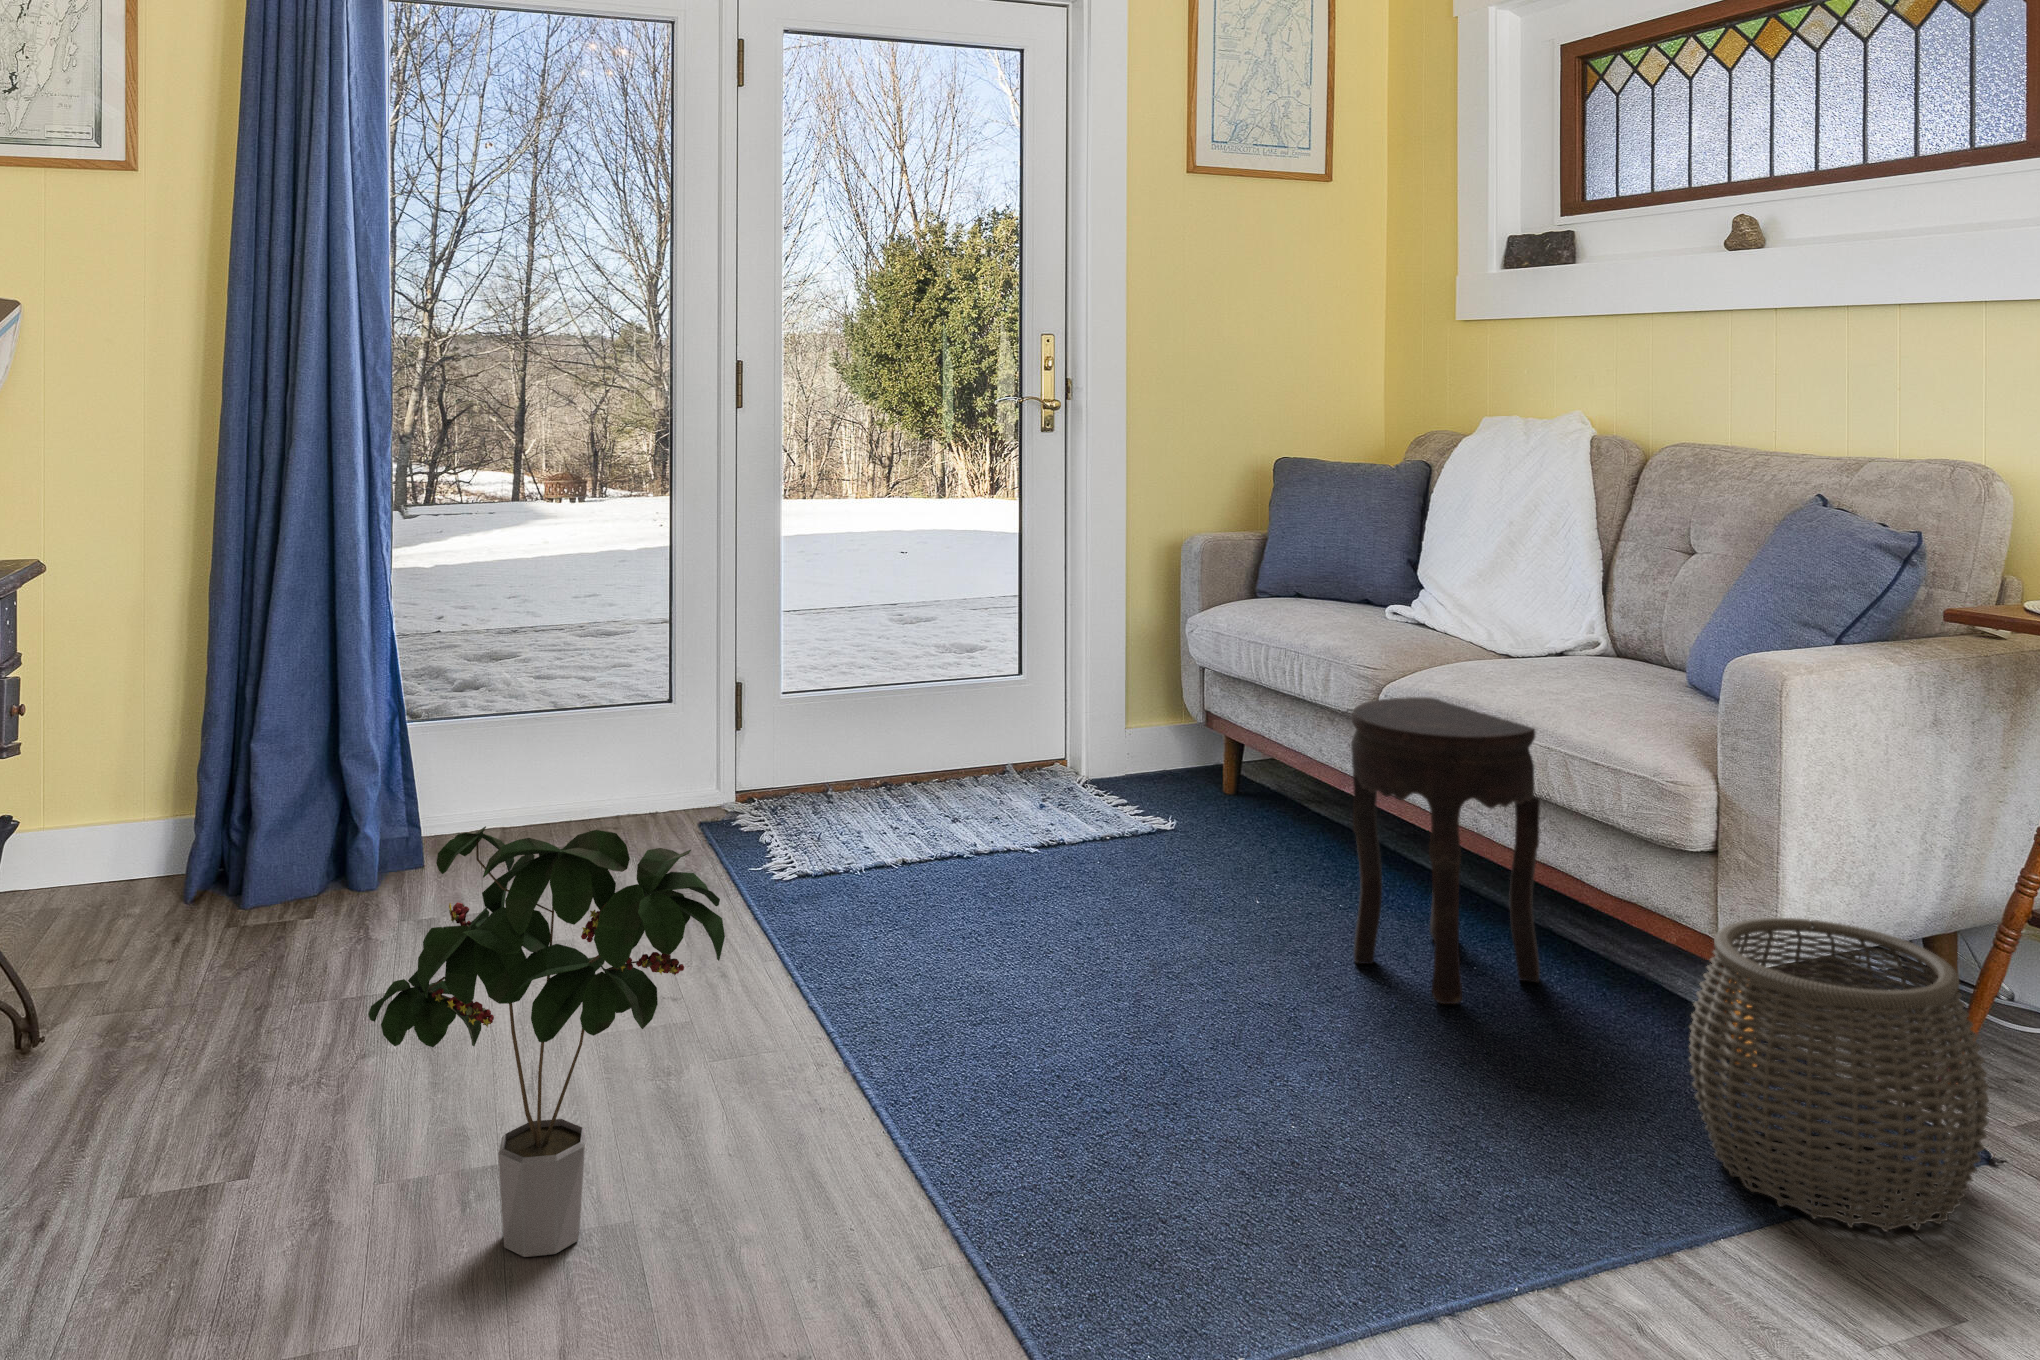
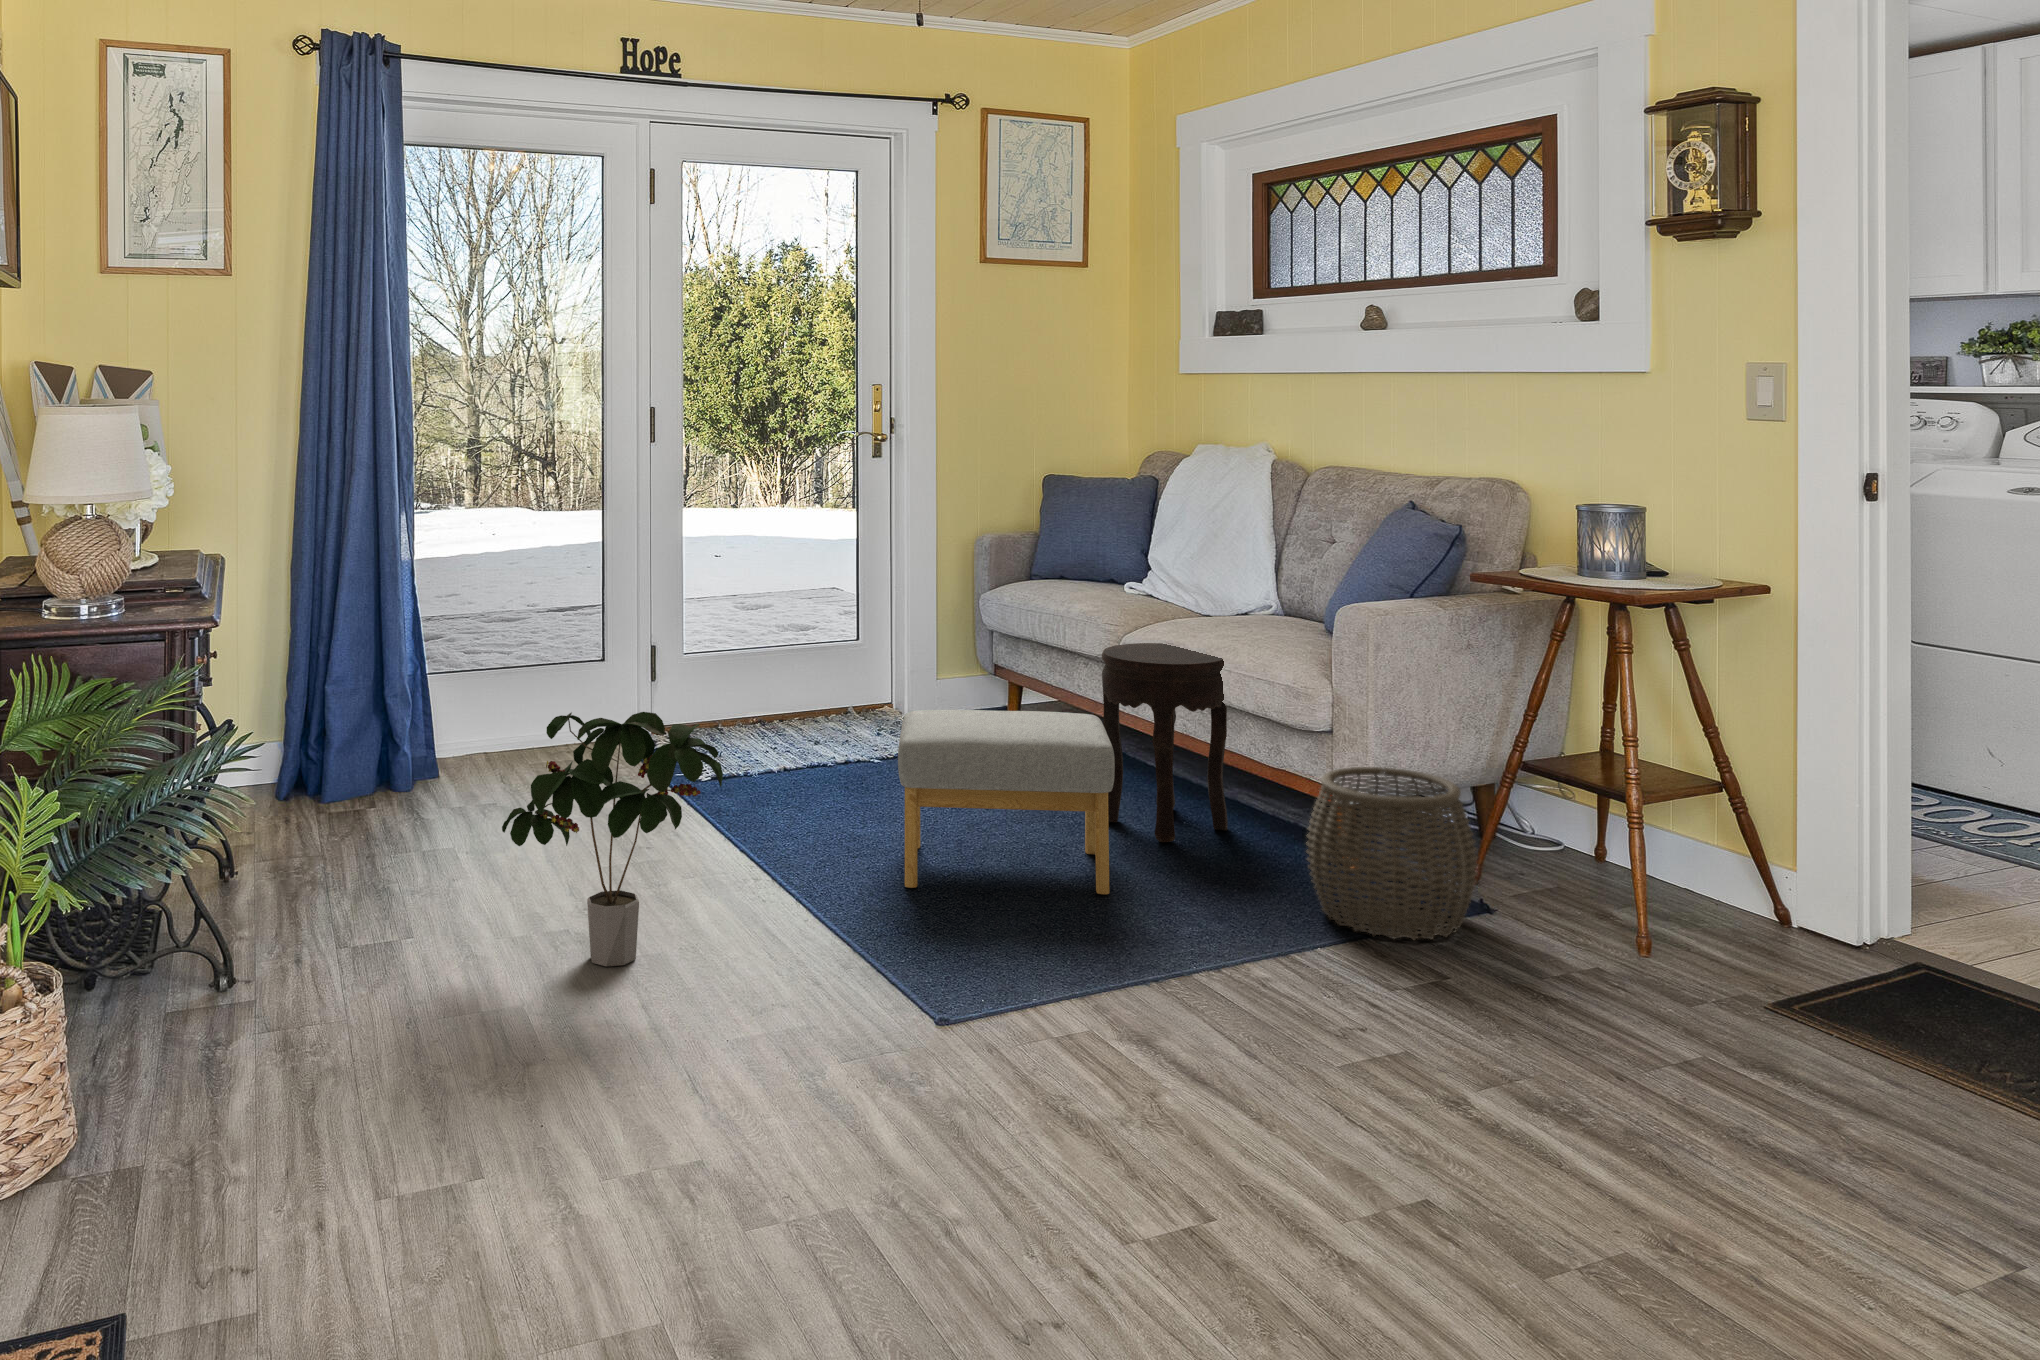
footstool: none [1035,801,1374,1111] -> present [898,710,1115,894]

